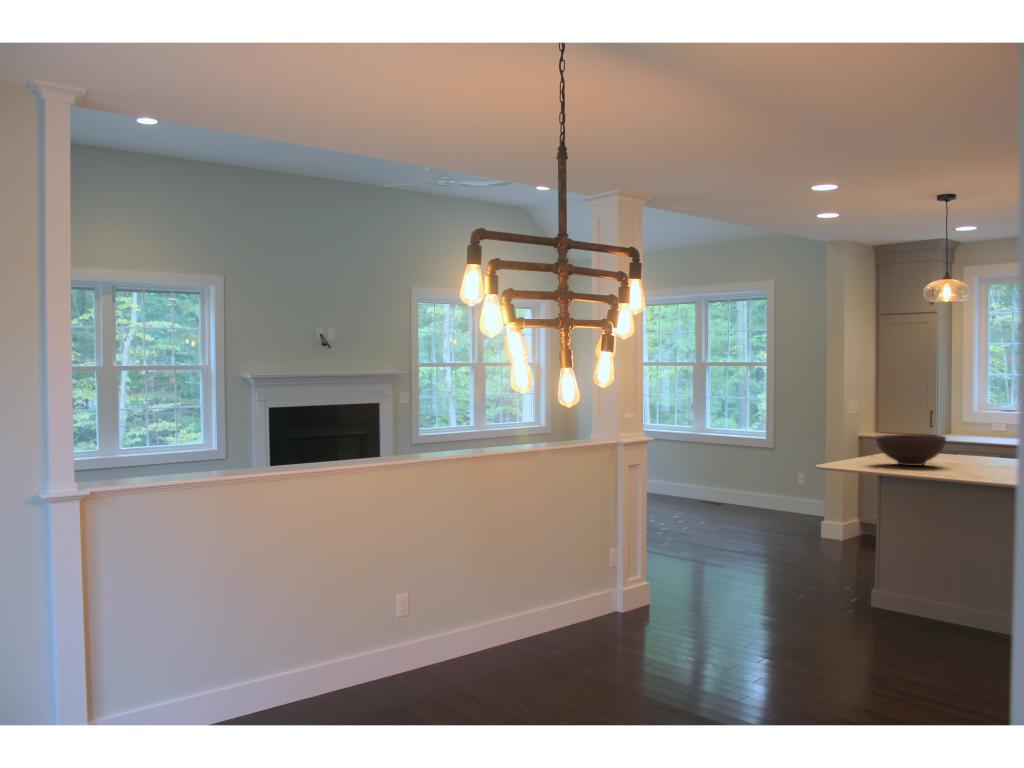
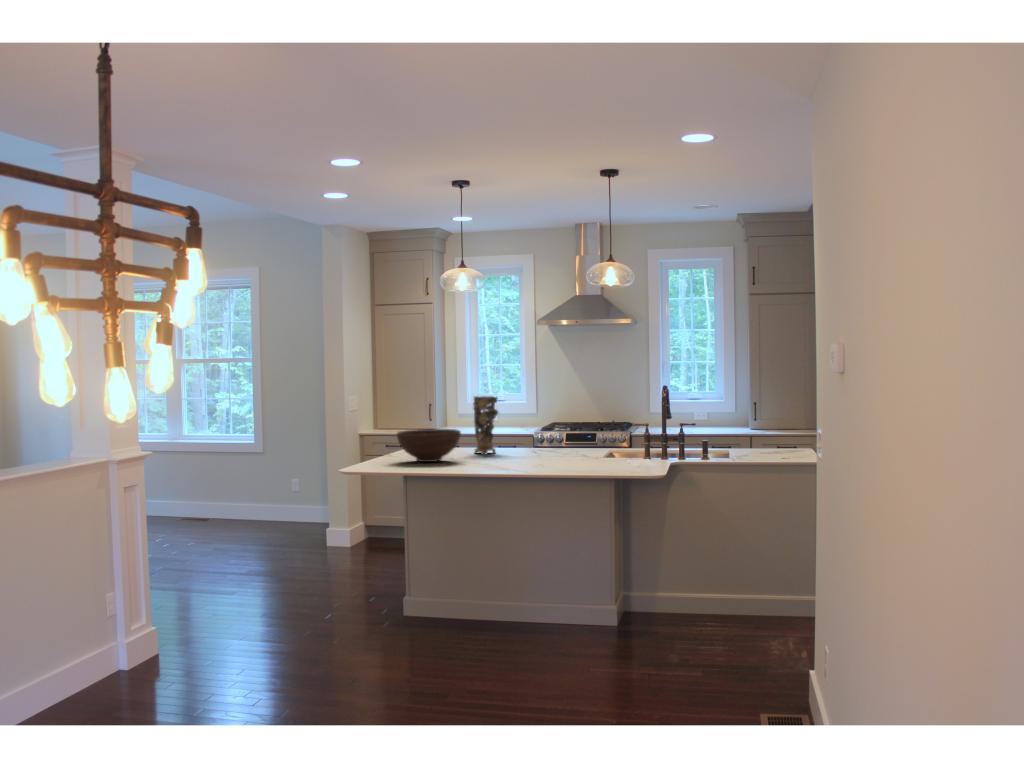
decorative vase: none [966,404,996,462] -> present [473,396,498,455]

